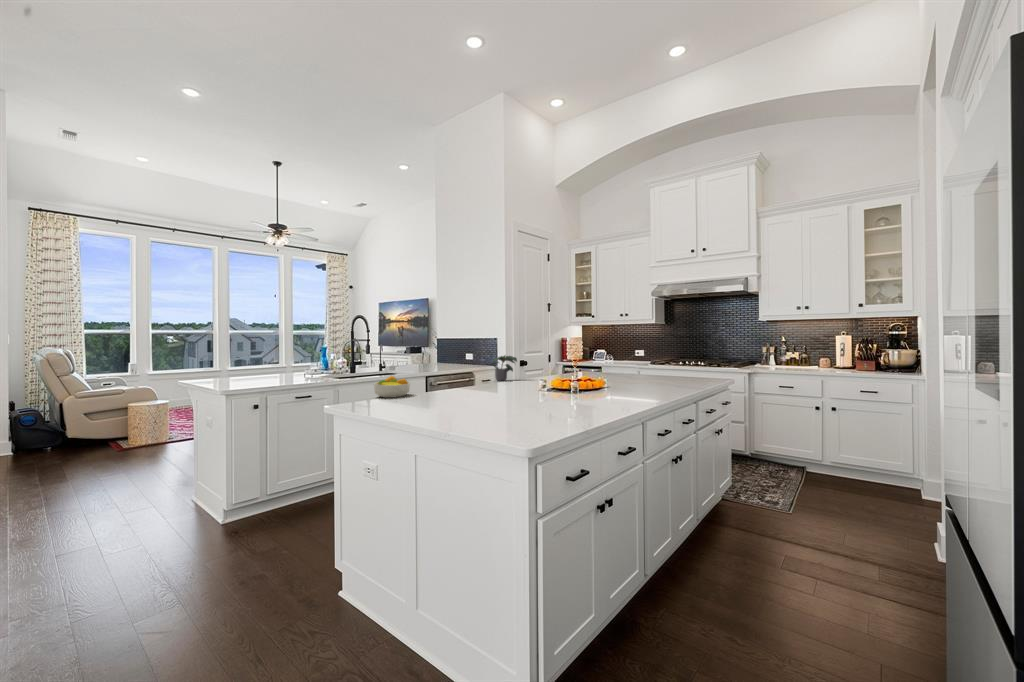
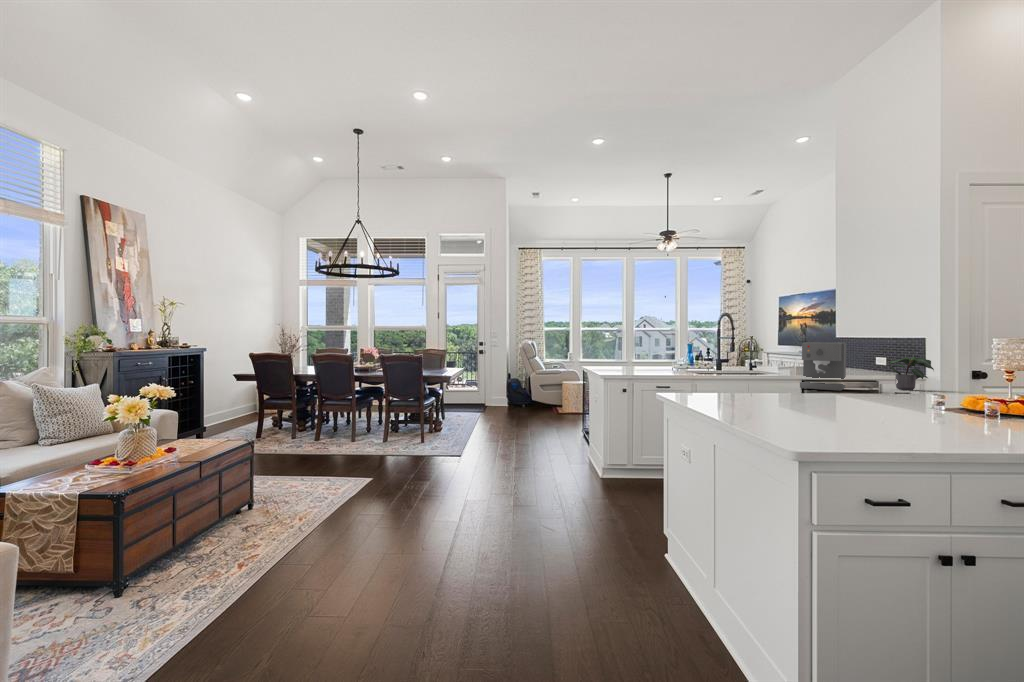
coffee maker: none [437,346,467,388] -> present [800,342,846,391]
fruit bowl: present [374,376,410,398] -> none [721,370,761,392]

